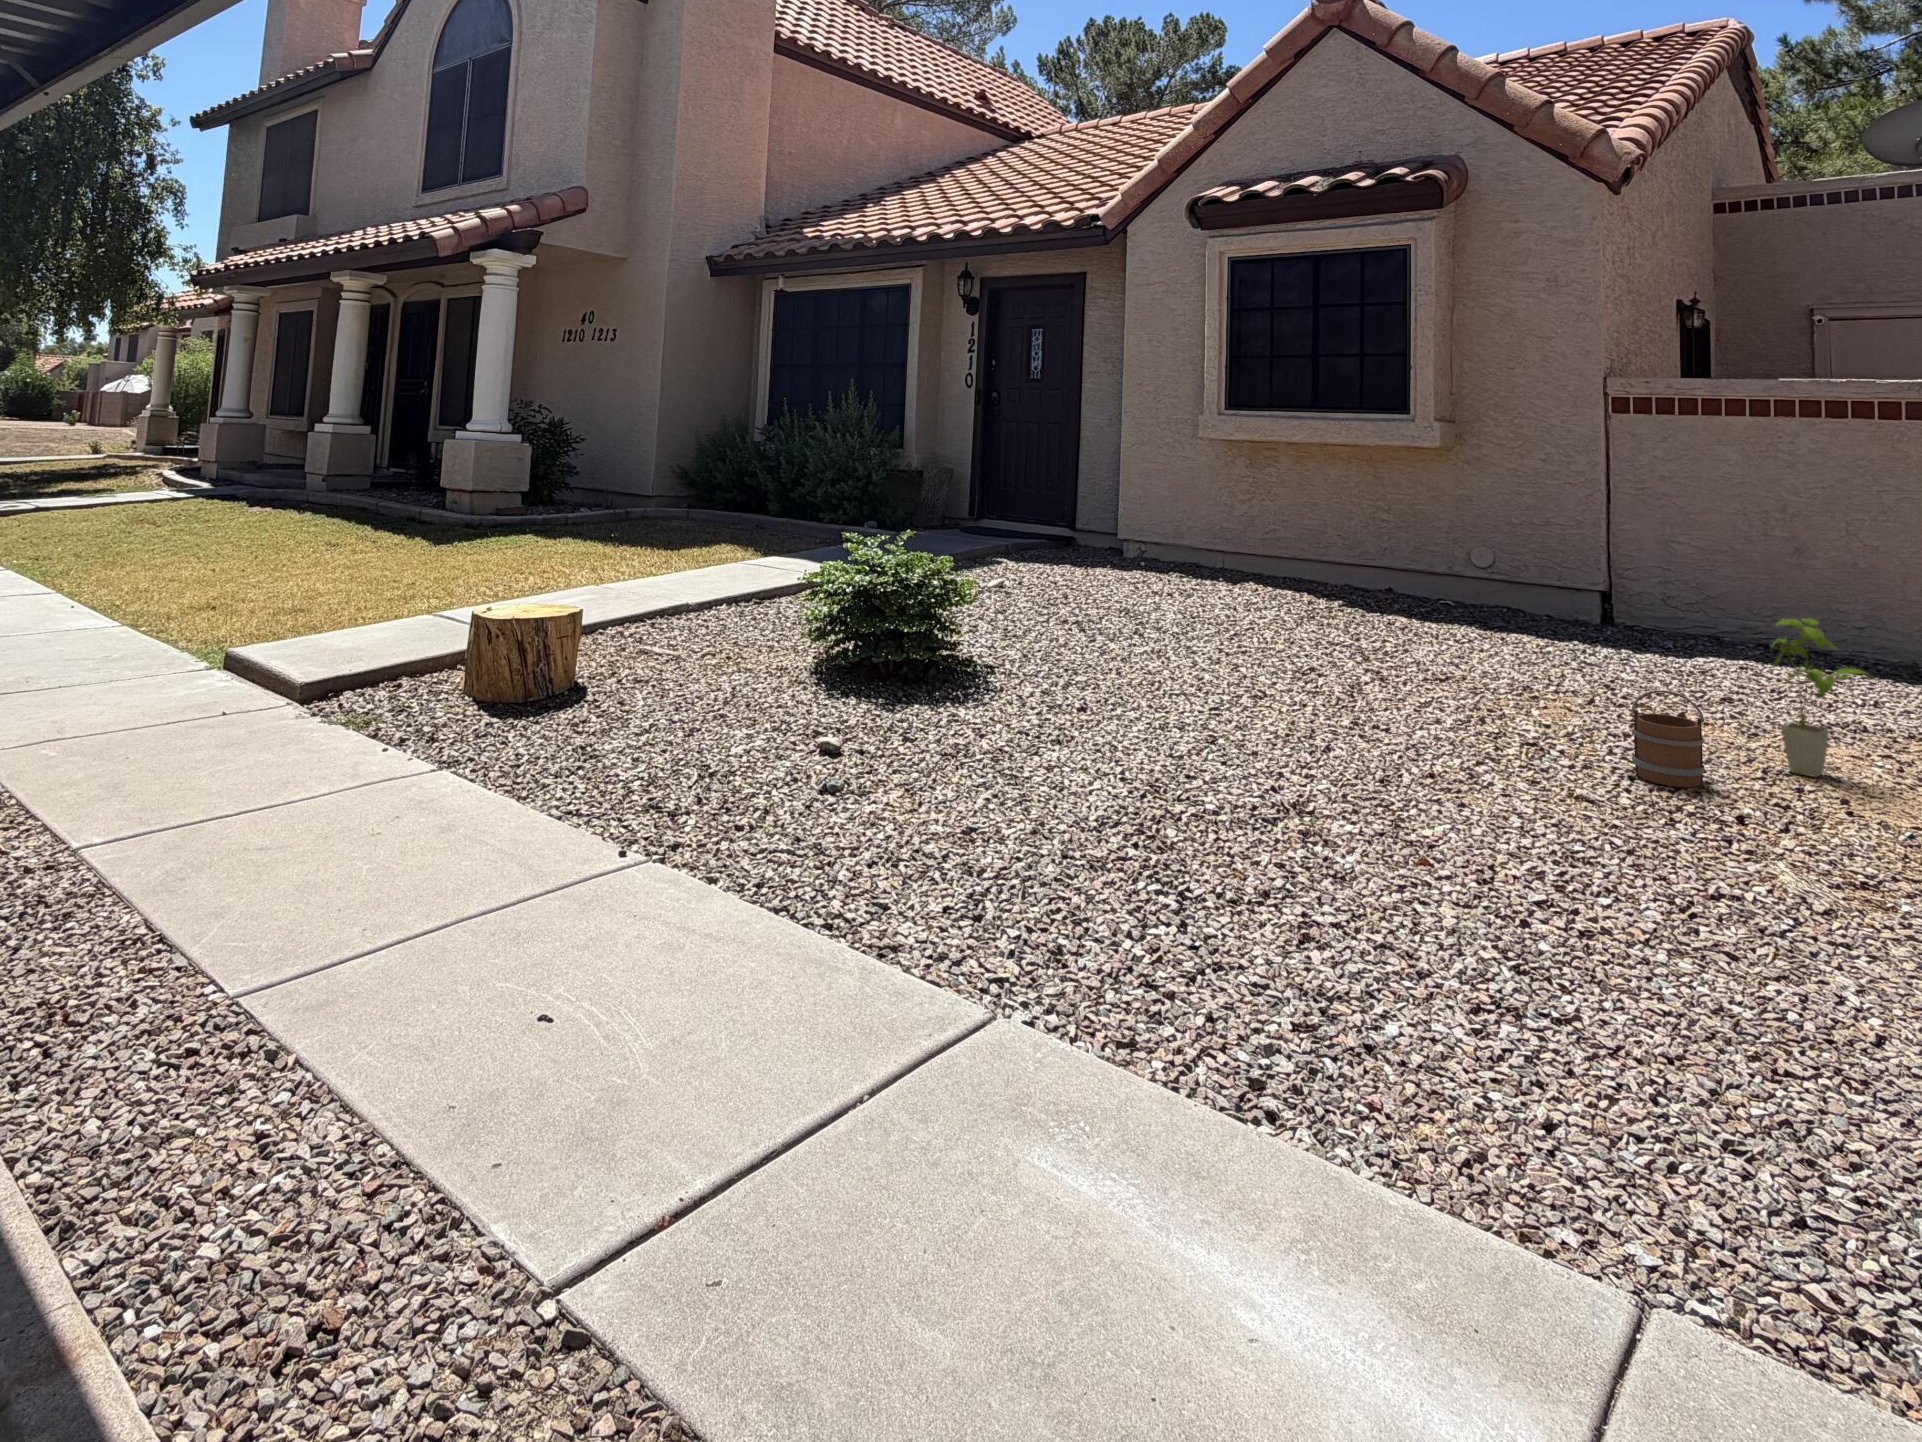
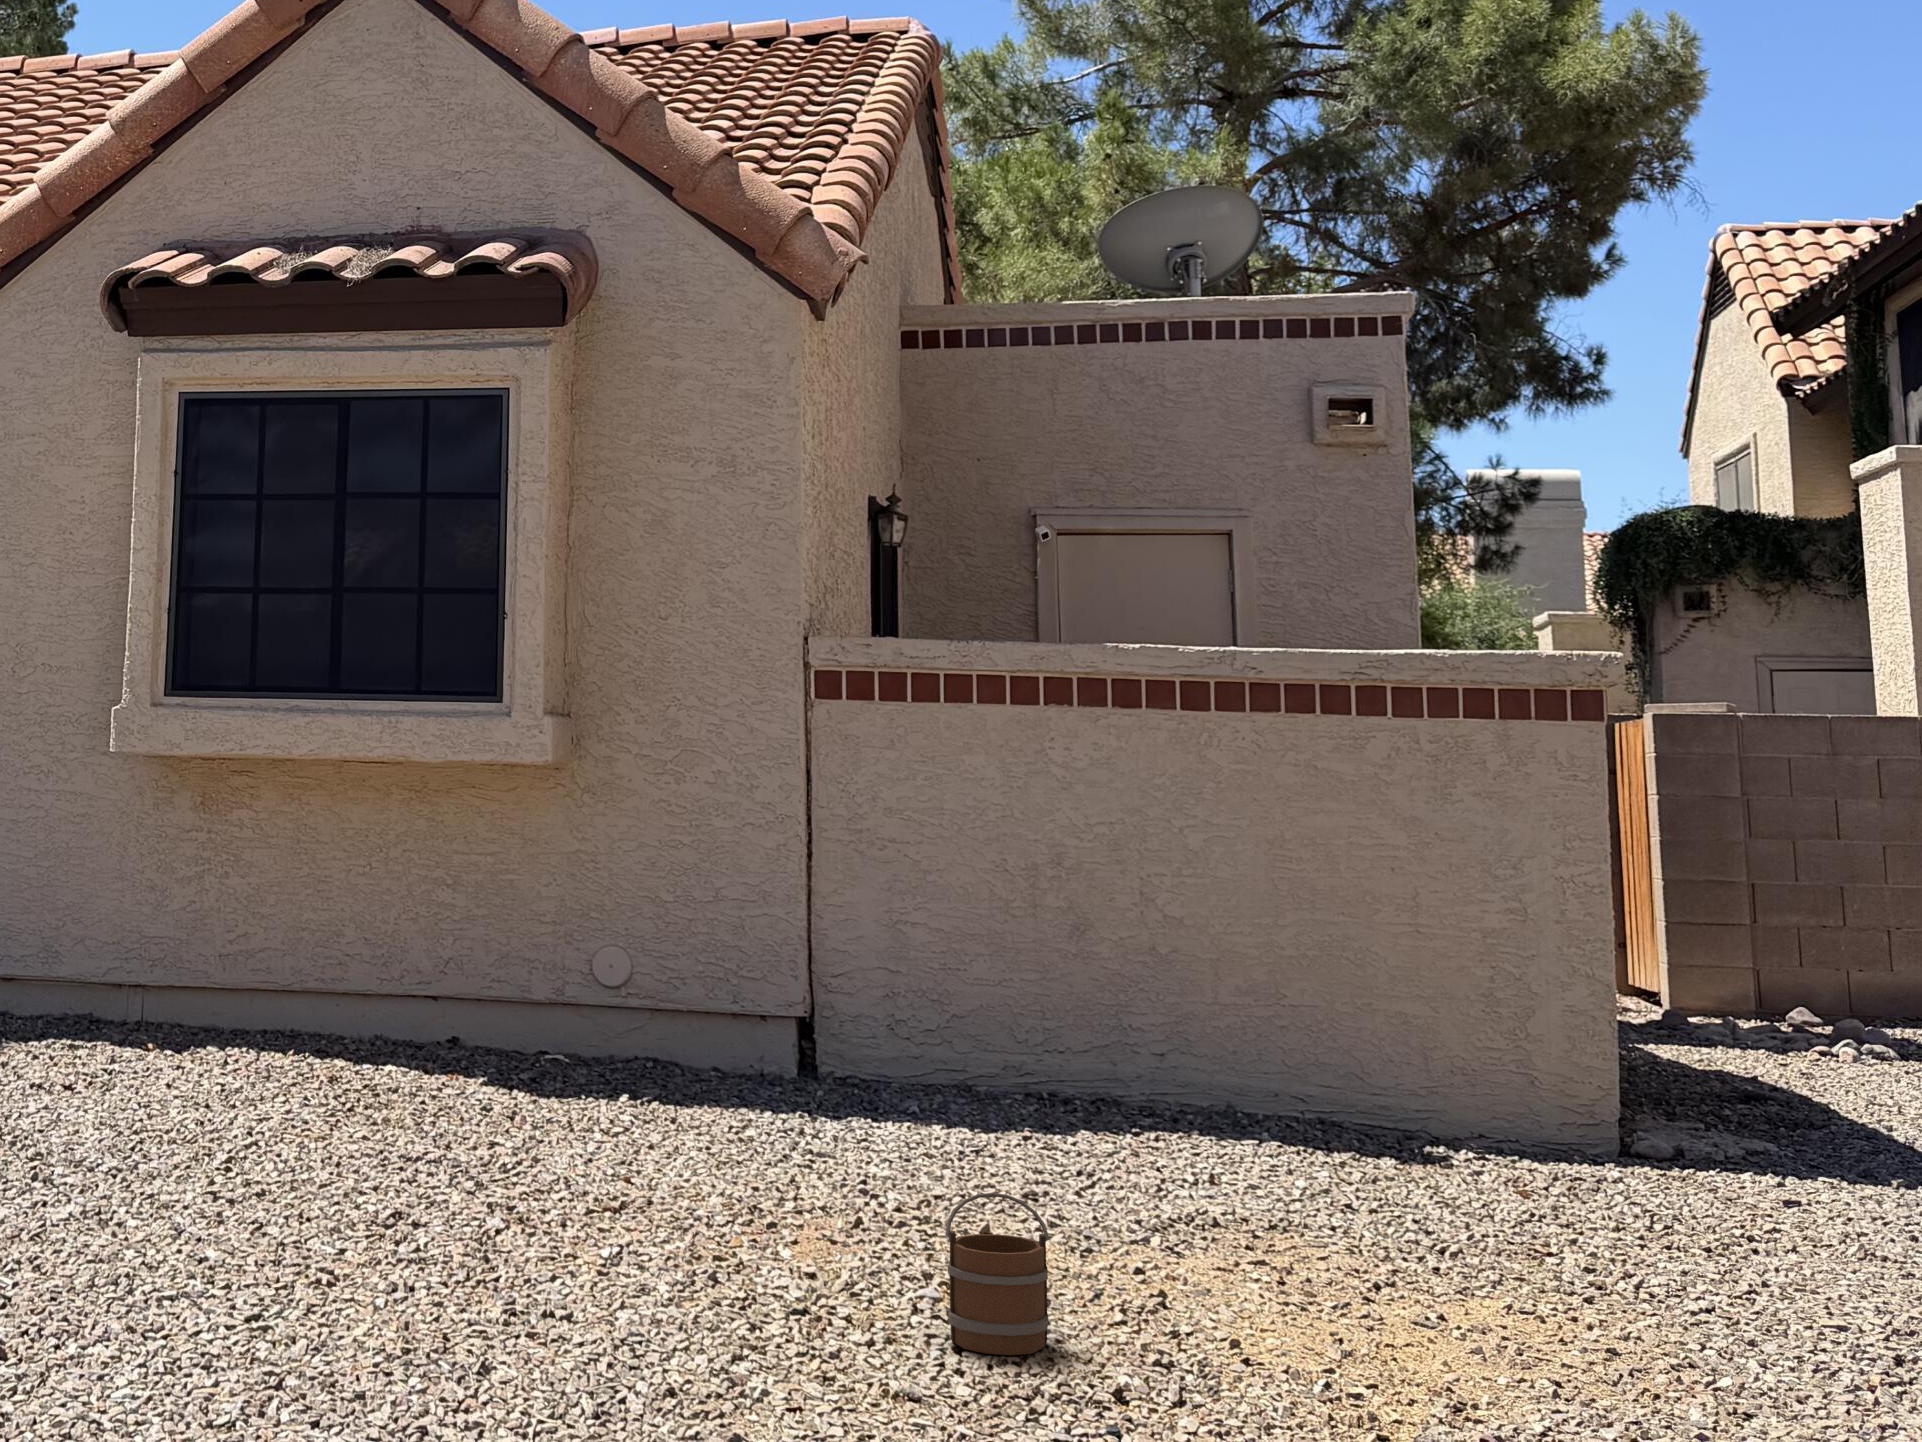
house plant: present [1771,618,1866,777] -> none [1122,1051,1261,1312]

